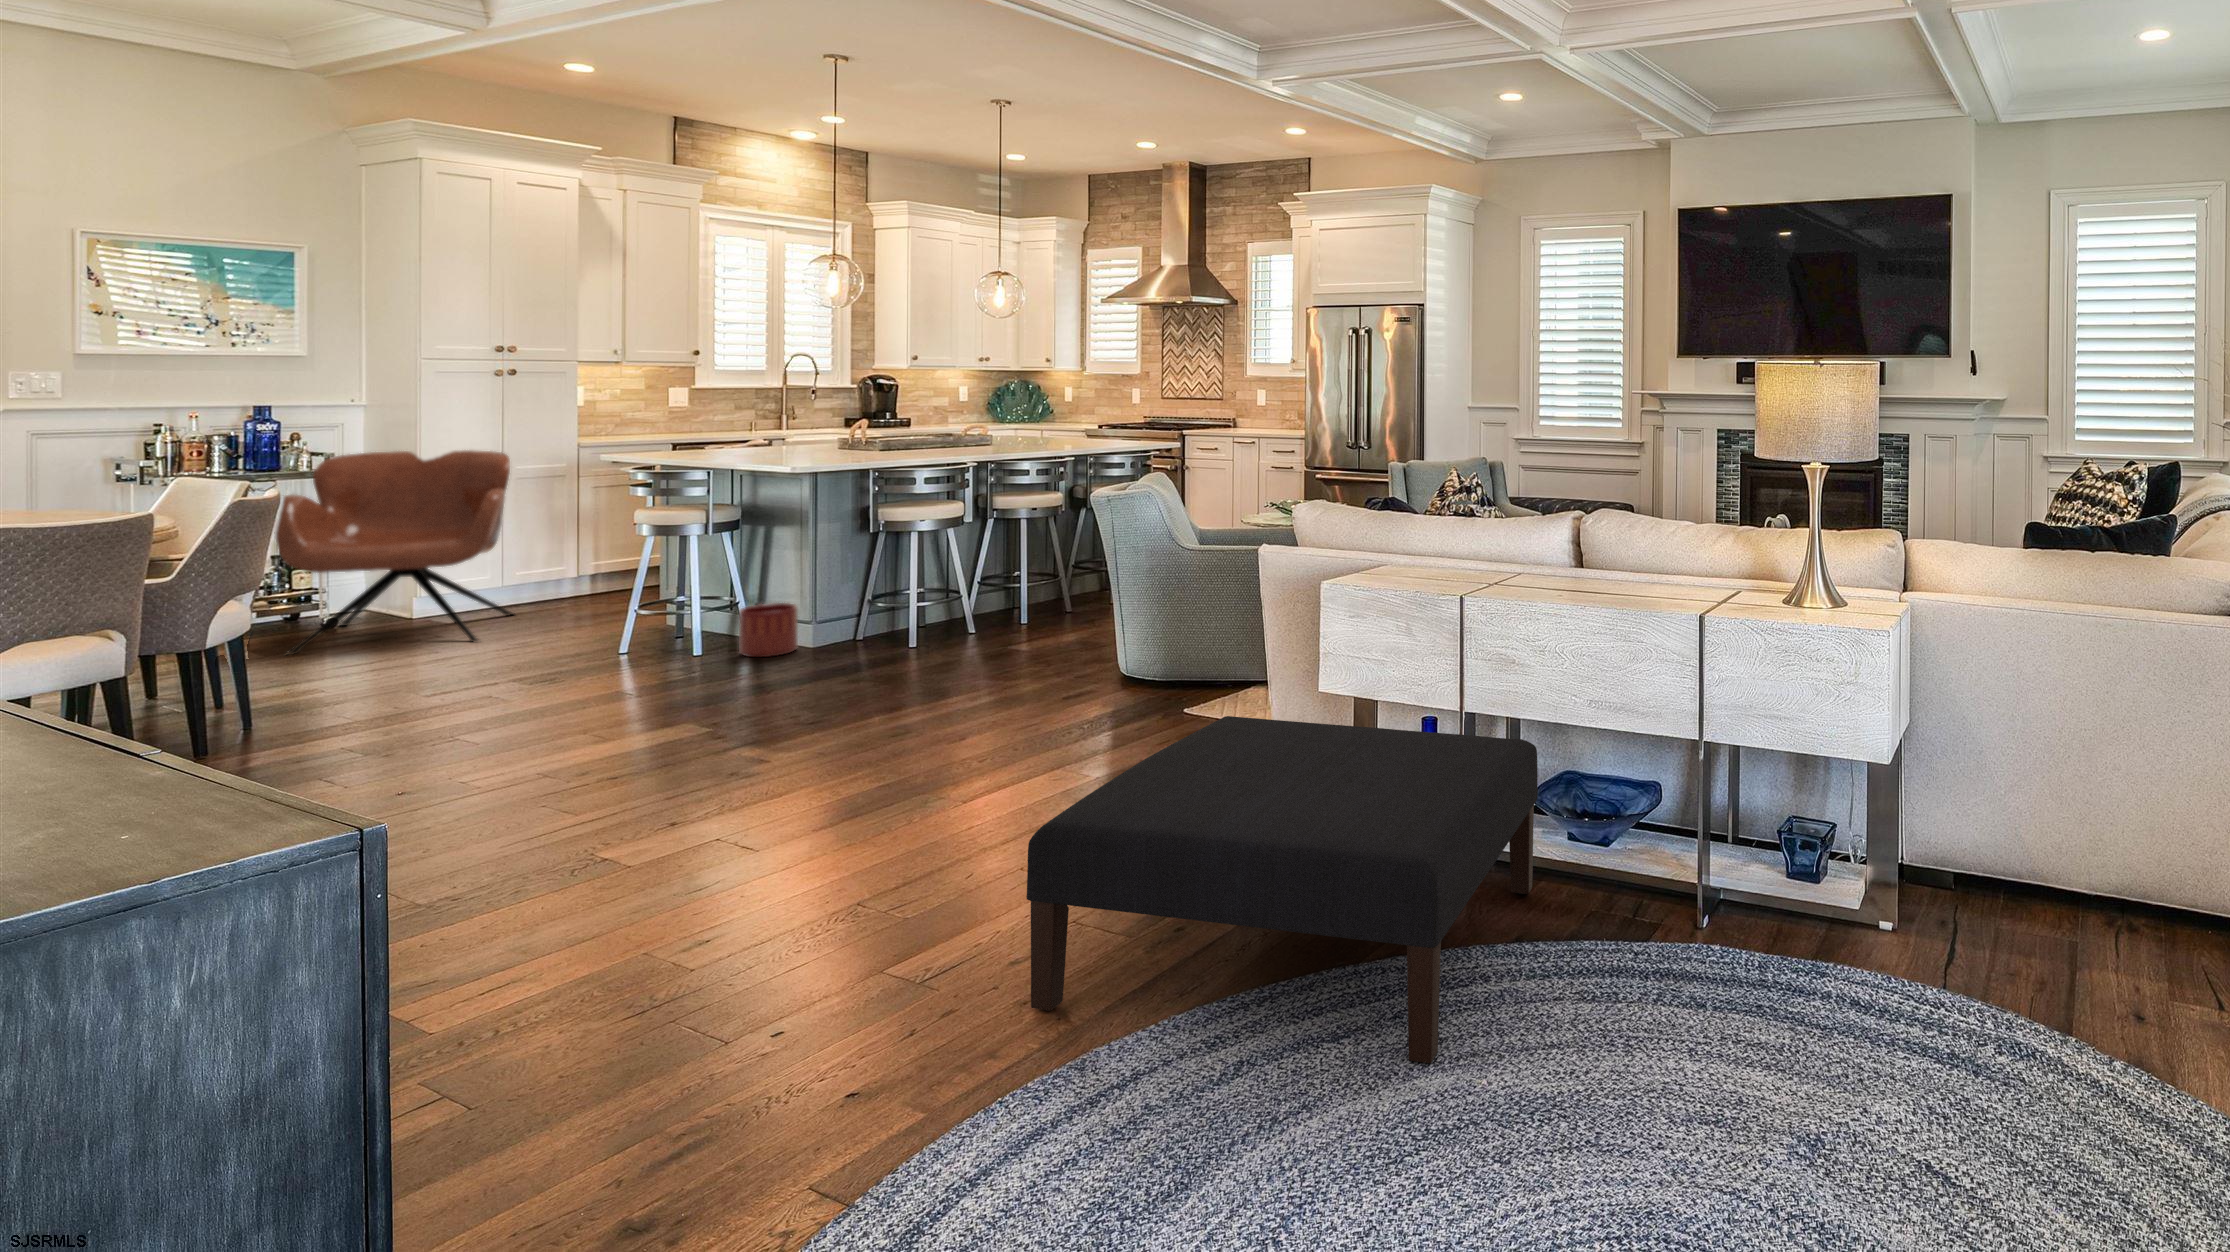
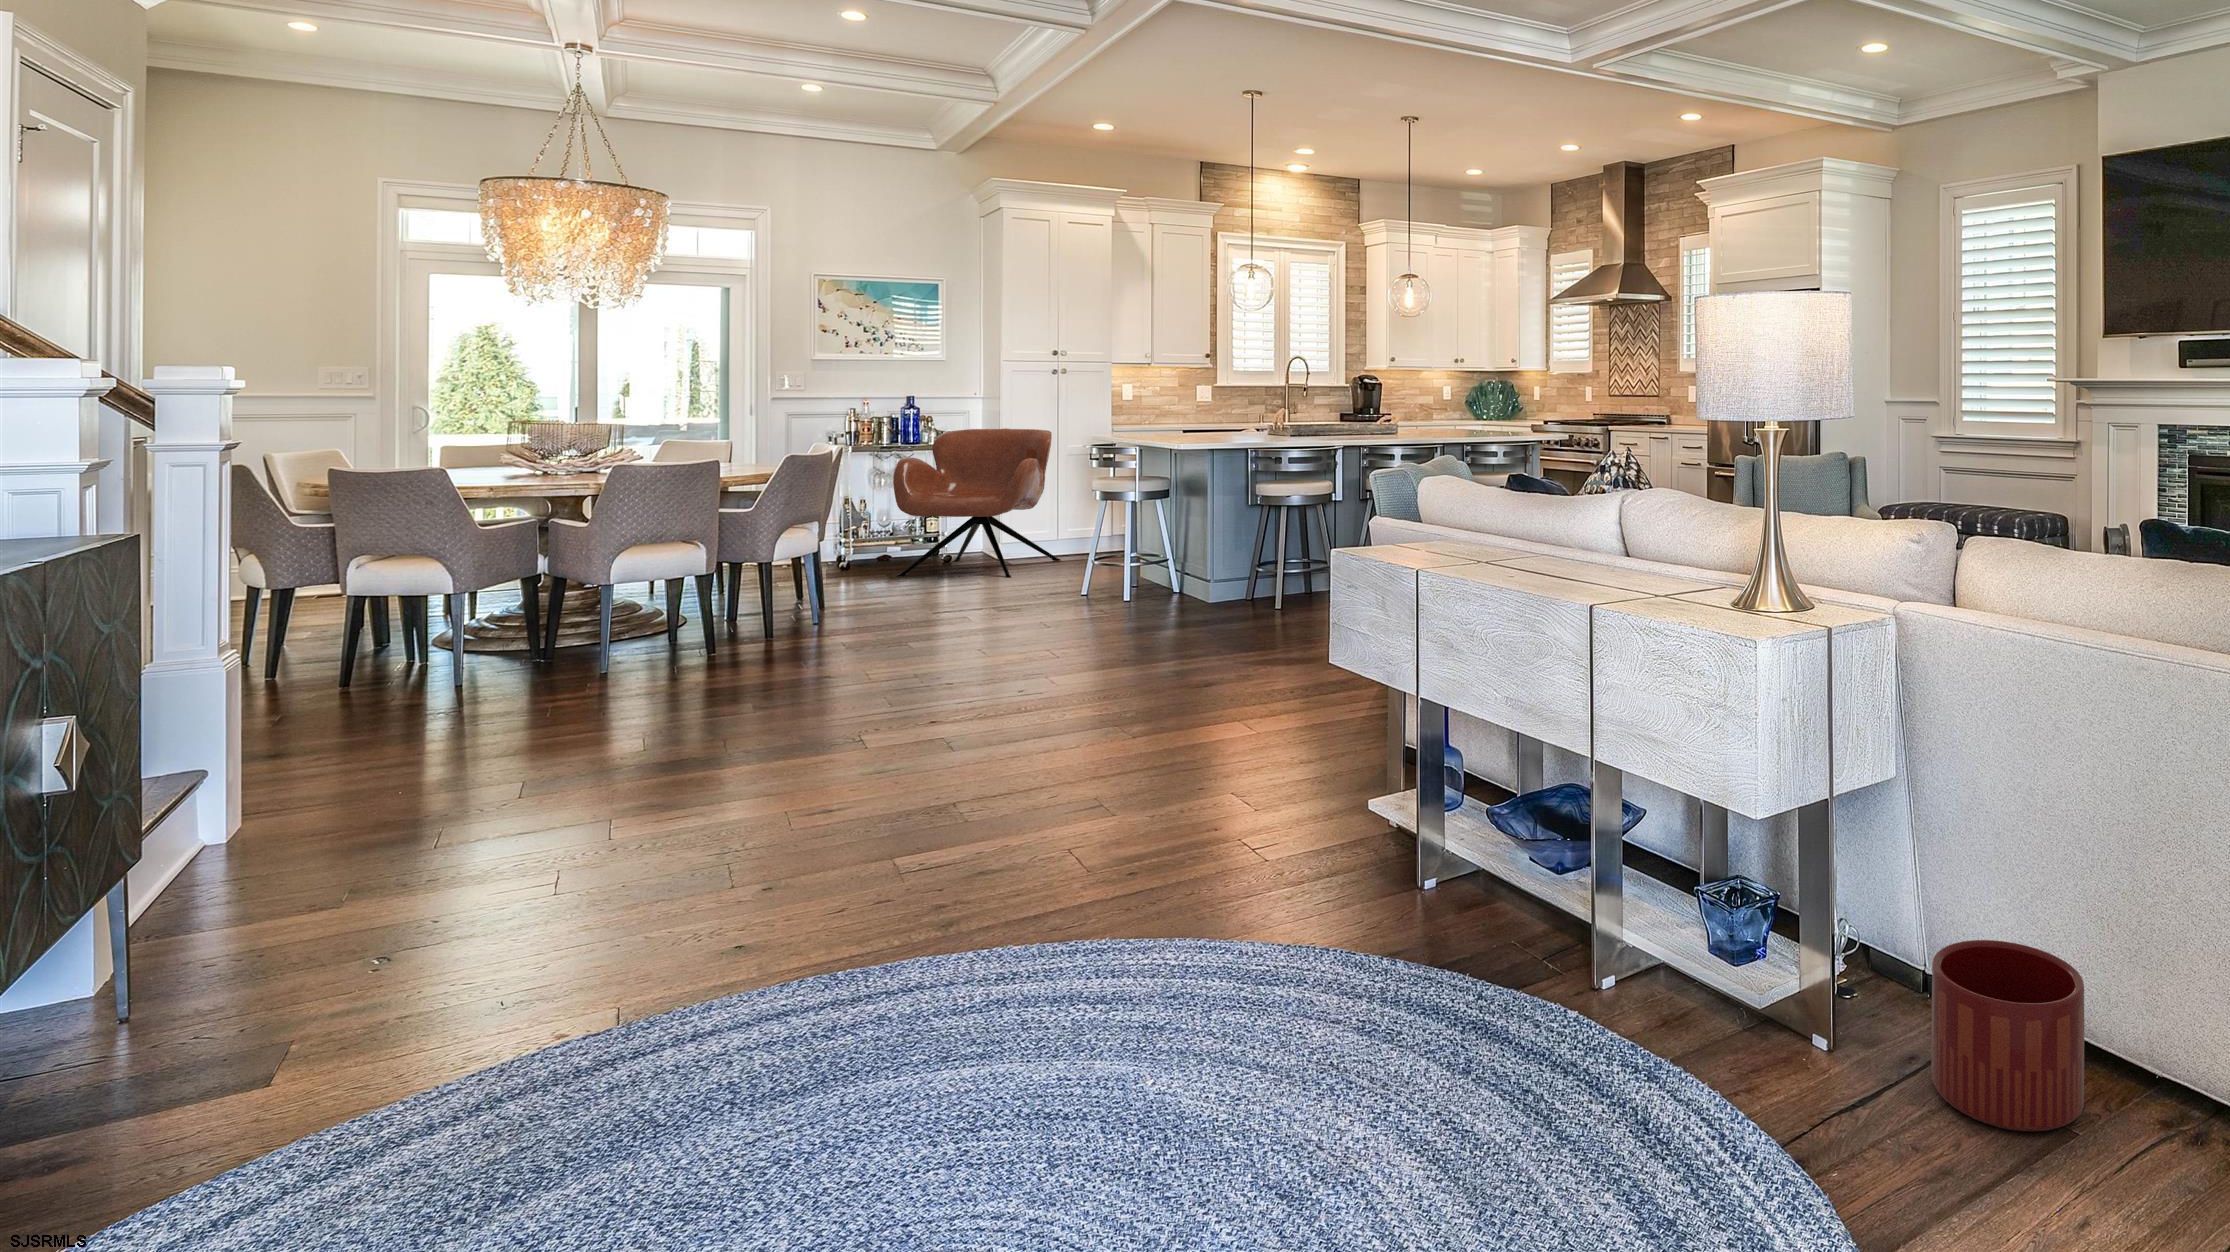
planter: present [739,603,798,657] -> present [1931,940,2084,1131]
ottoman: present [1026,716,1538,1063] -> none [843,676,1444,1084]

